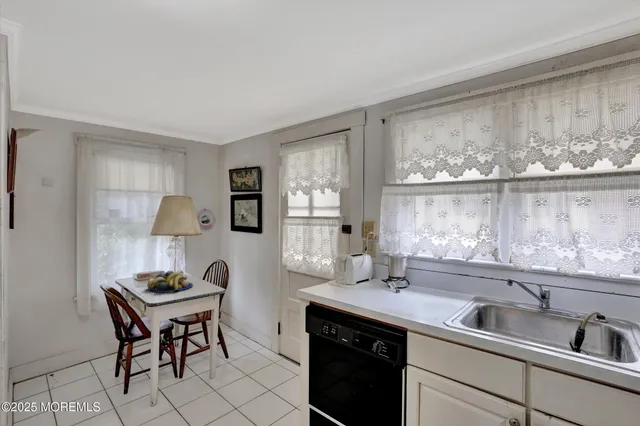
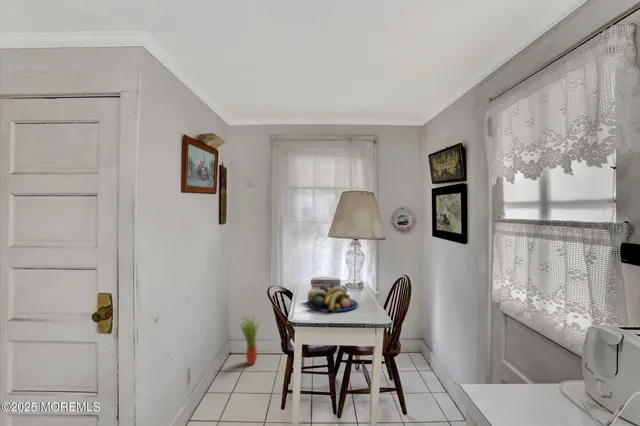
potted plant: none [38,322,68,375] -> present [240,316,259,364]

